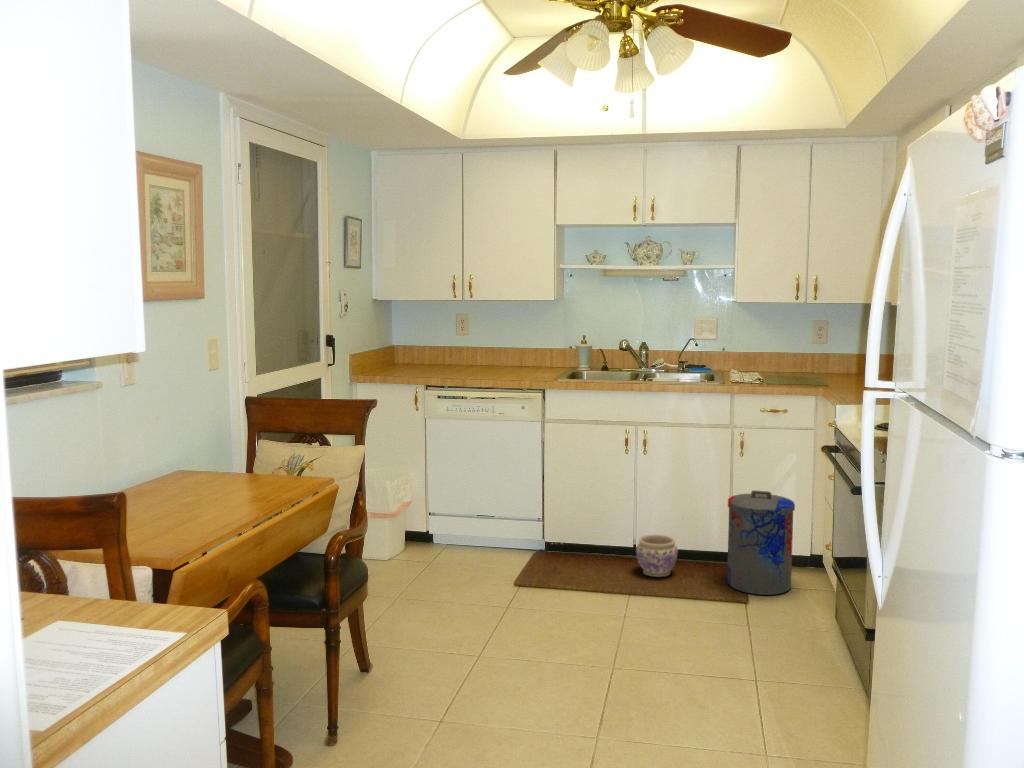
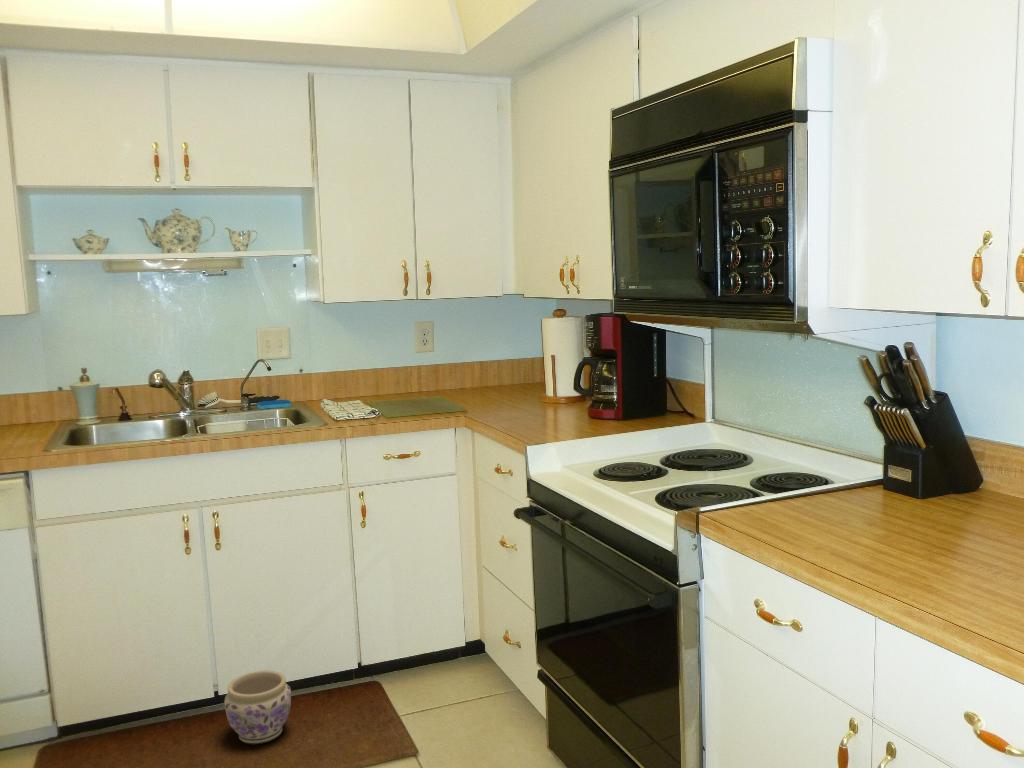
trash can: present [728,490,795,595] -> none [360,577,459,734]

